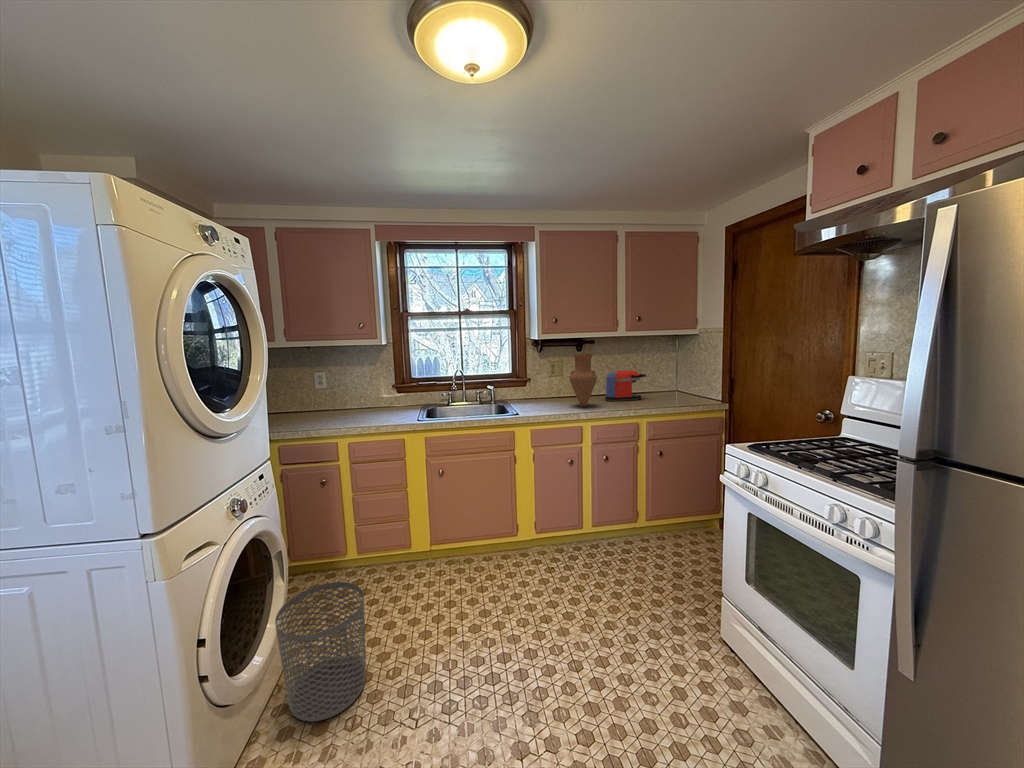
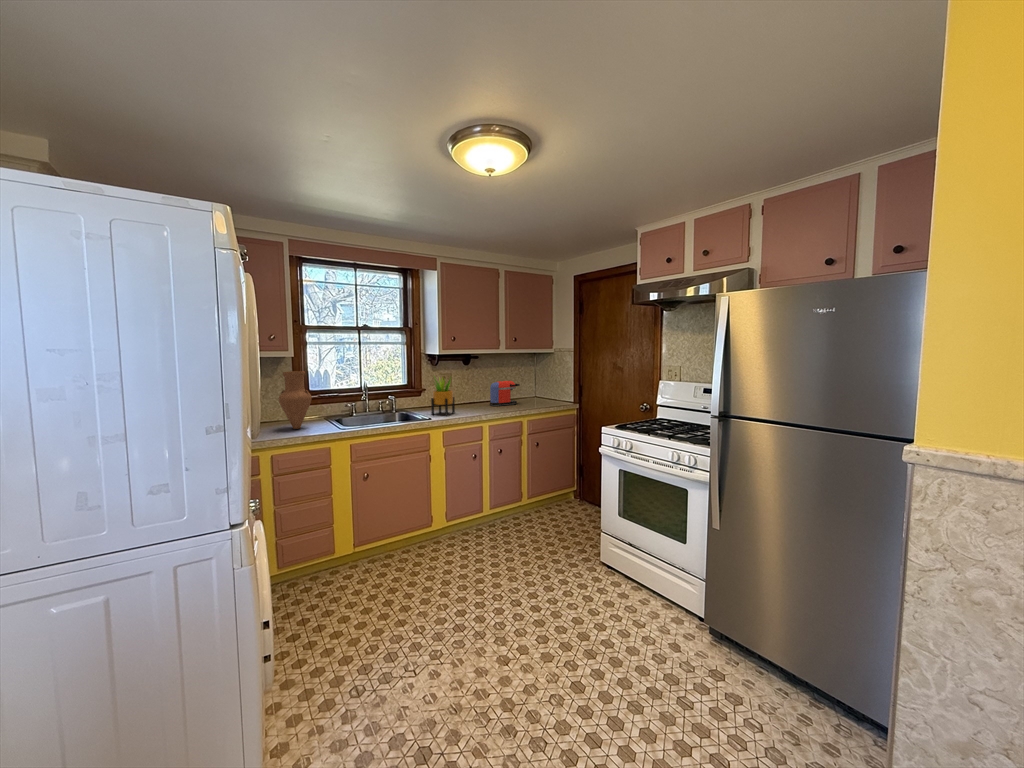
vase: present [570,353,597,407] -> present [279,371,312,429]
potted plant: none [525,363,553,411] -> present [431,379,455,416]
waste bin: present [275,582,366,722] -> none [266,579,351,709]

